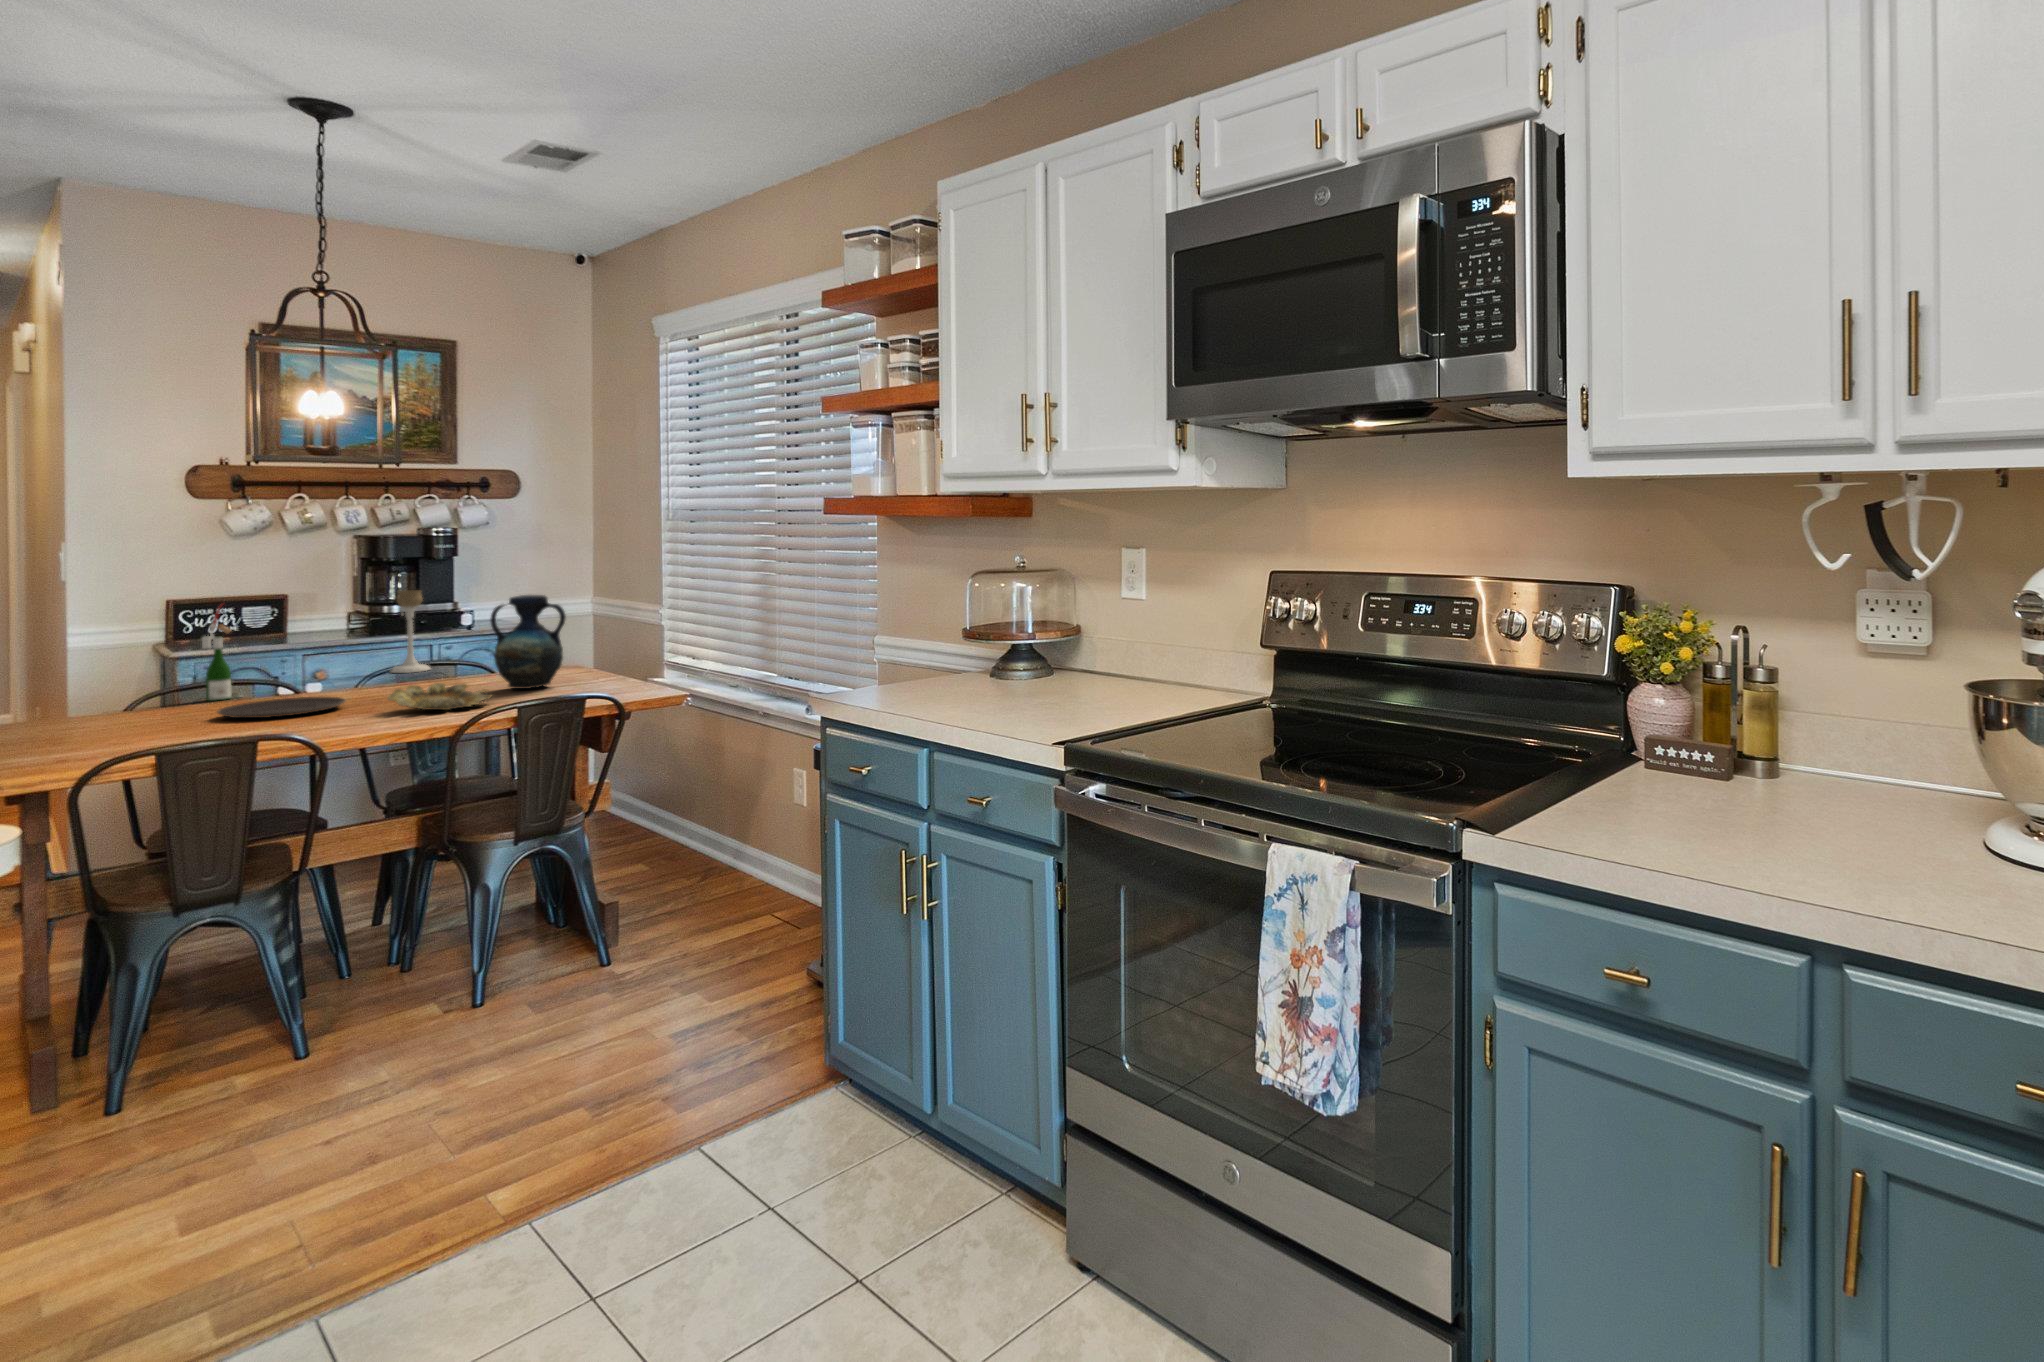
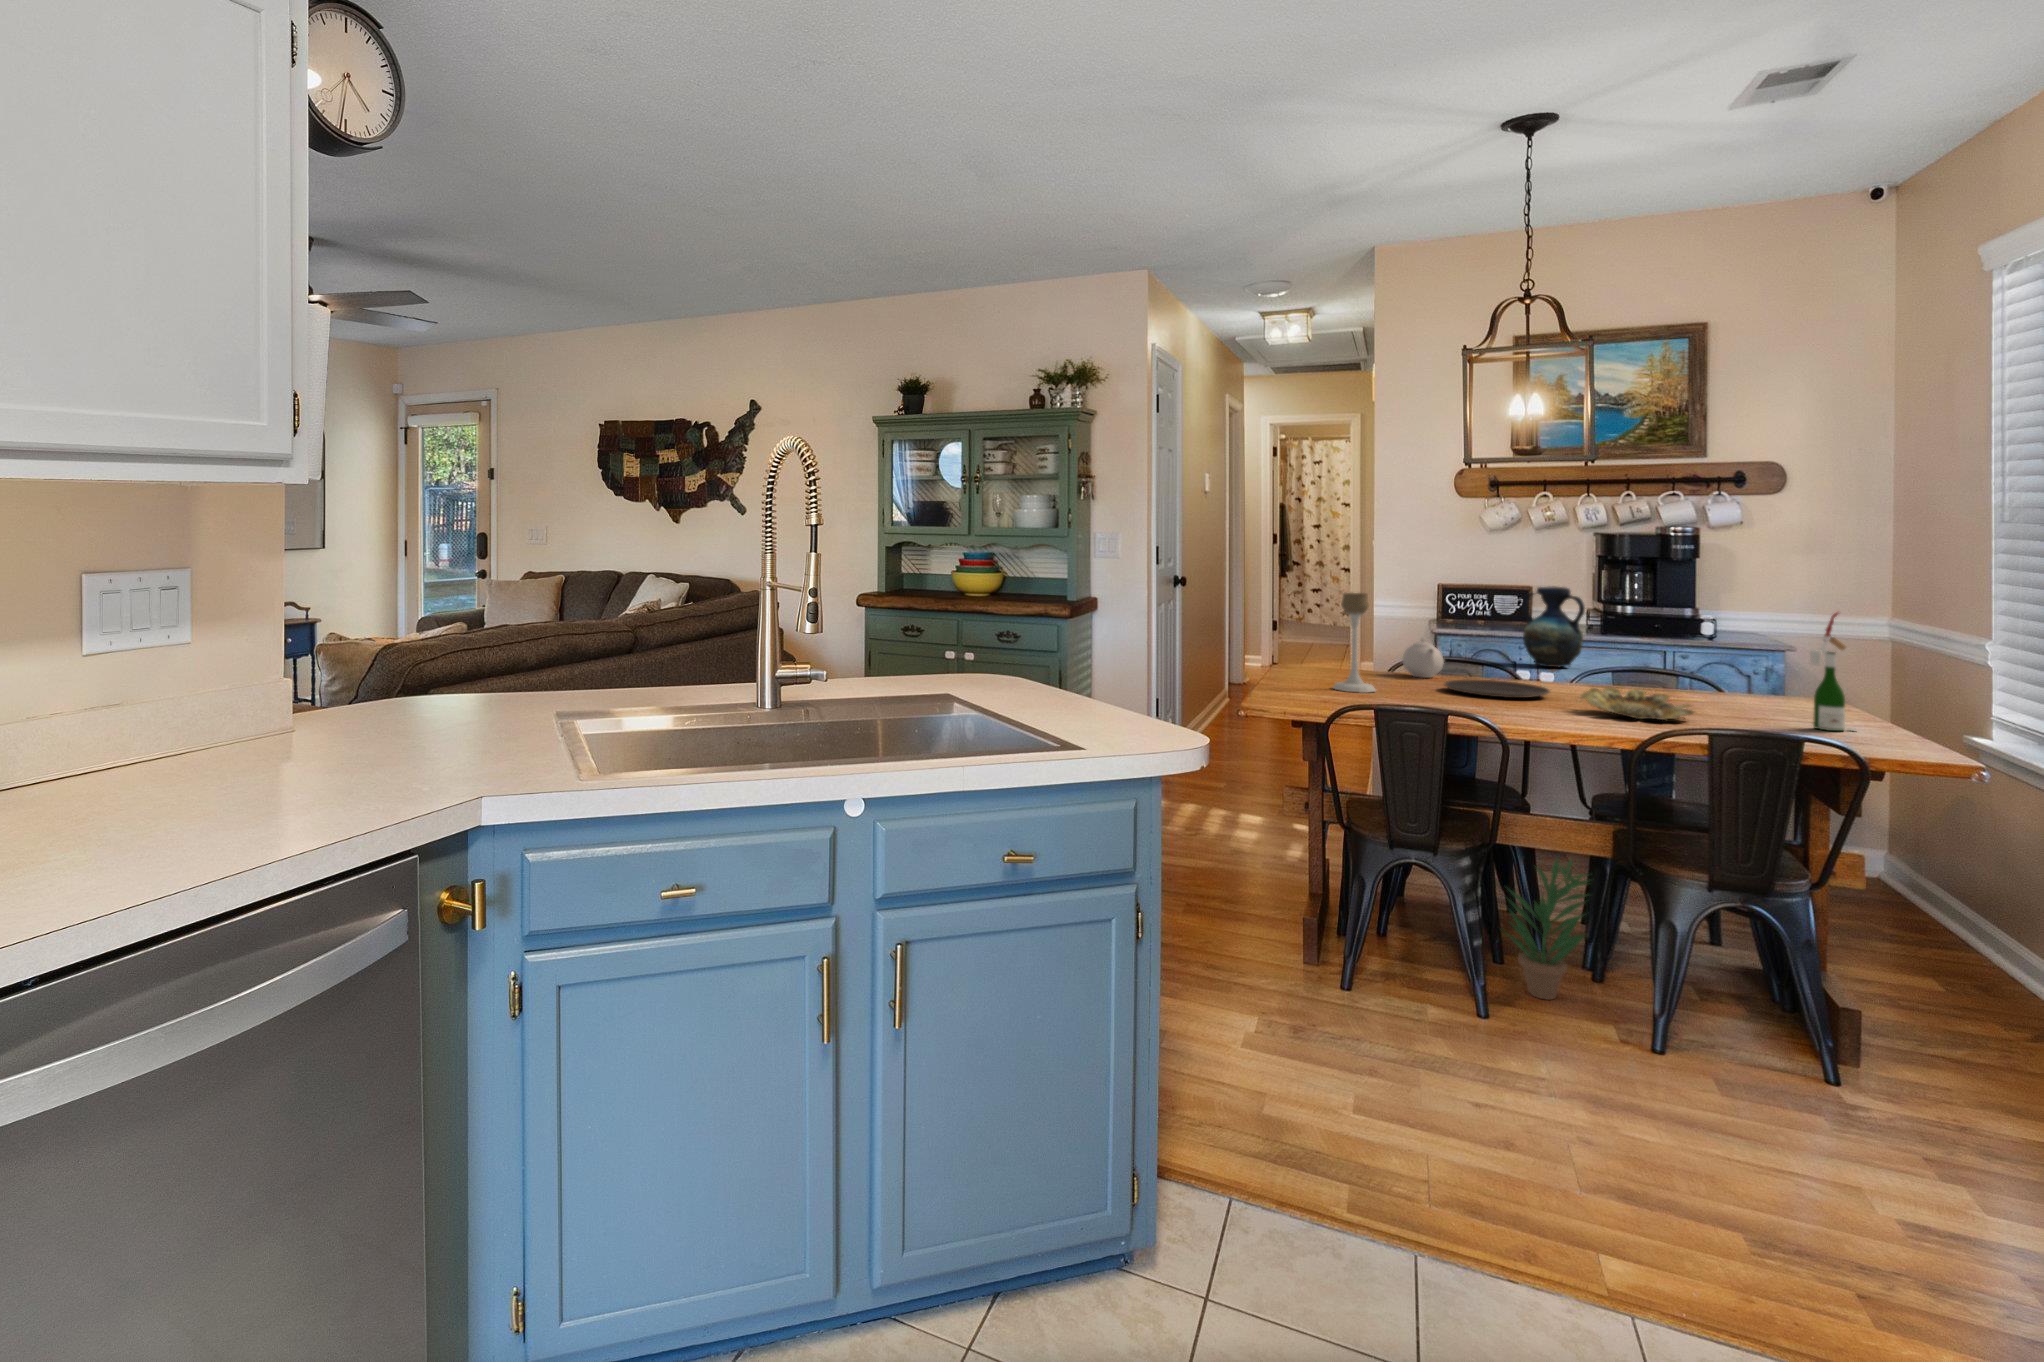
candle holder: present [391,590,430,673] -> present [1333,593,1376,693]
vase: present [490,595,566,689] -> present [1522,586,1585,667]
wine bottle: present [202,605,238,701] -> present [1810,612,1856,731]
teapot: none [144,664,203,712] -> present [1402,638,1444,678]
potted plant: none [311,856,410,1013] -> present [1506,858,1588,1000]

